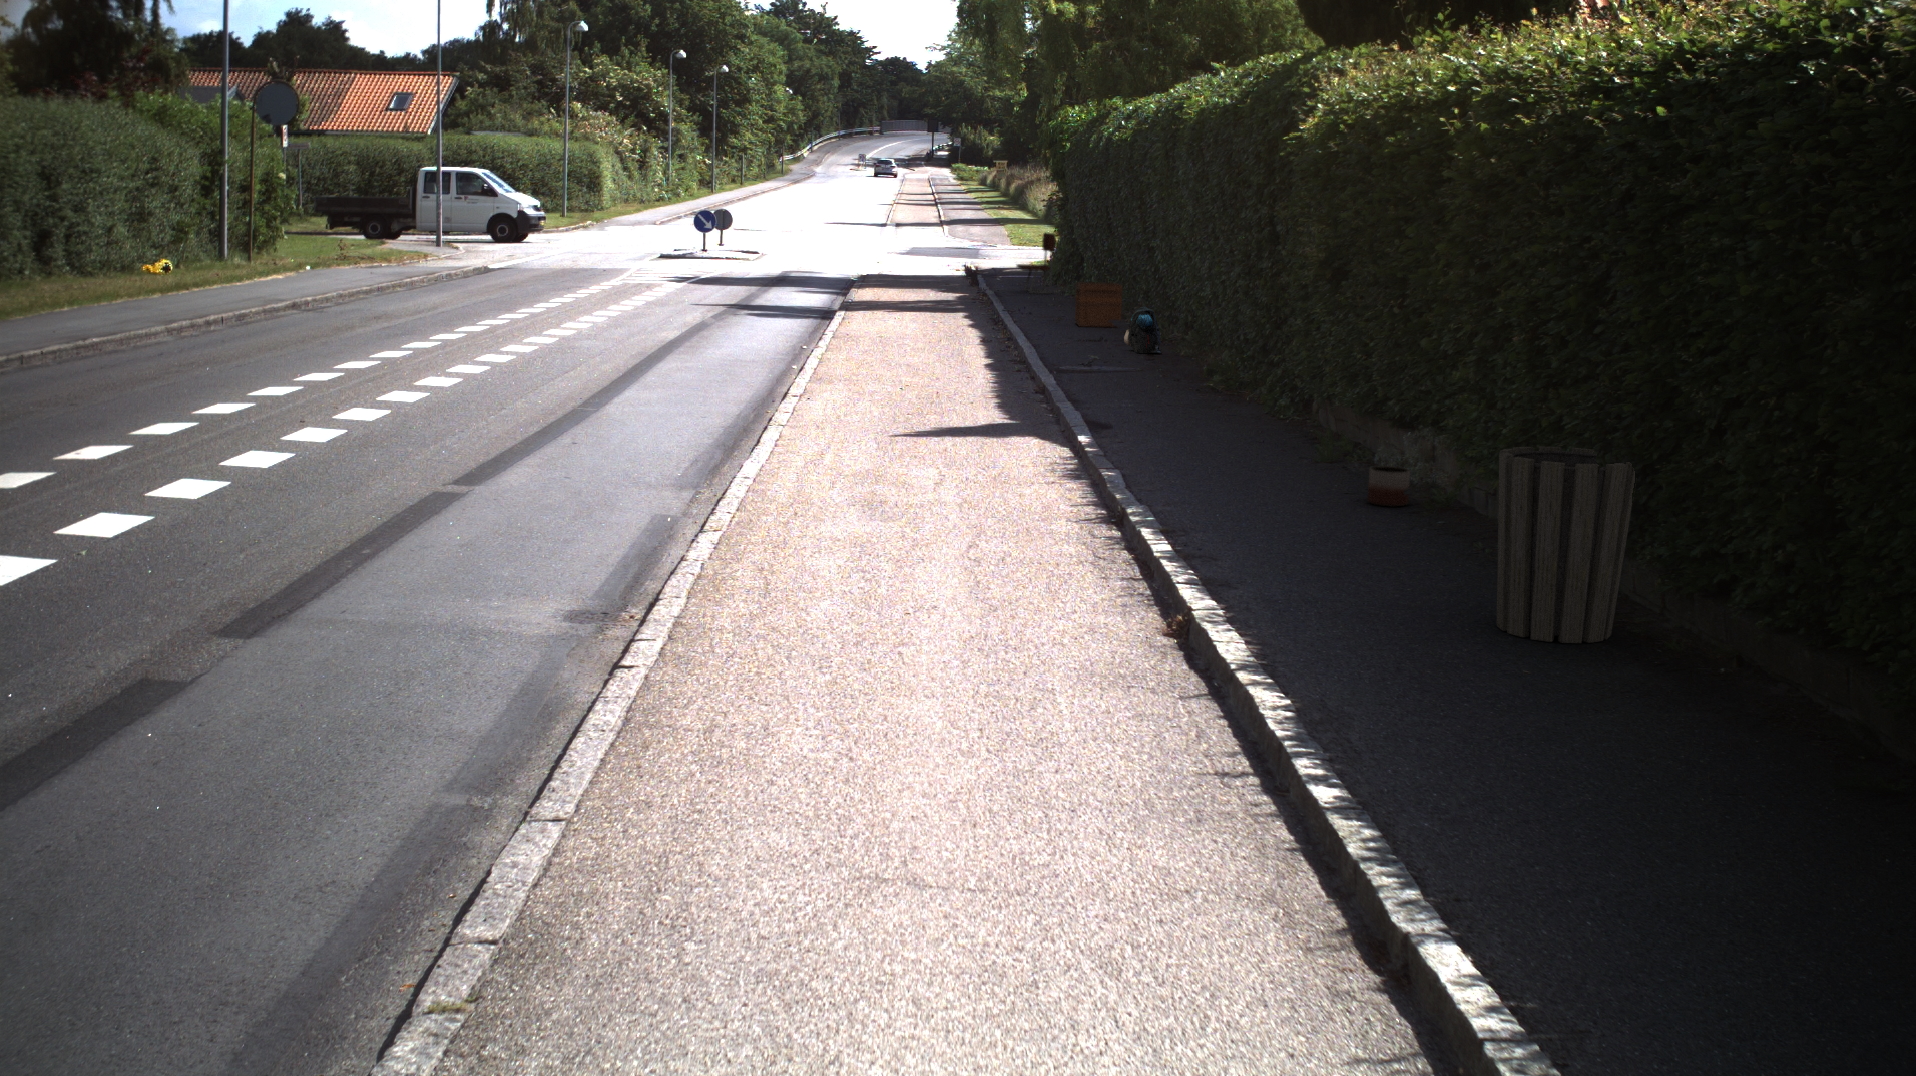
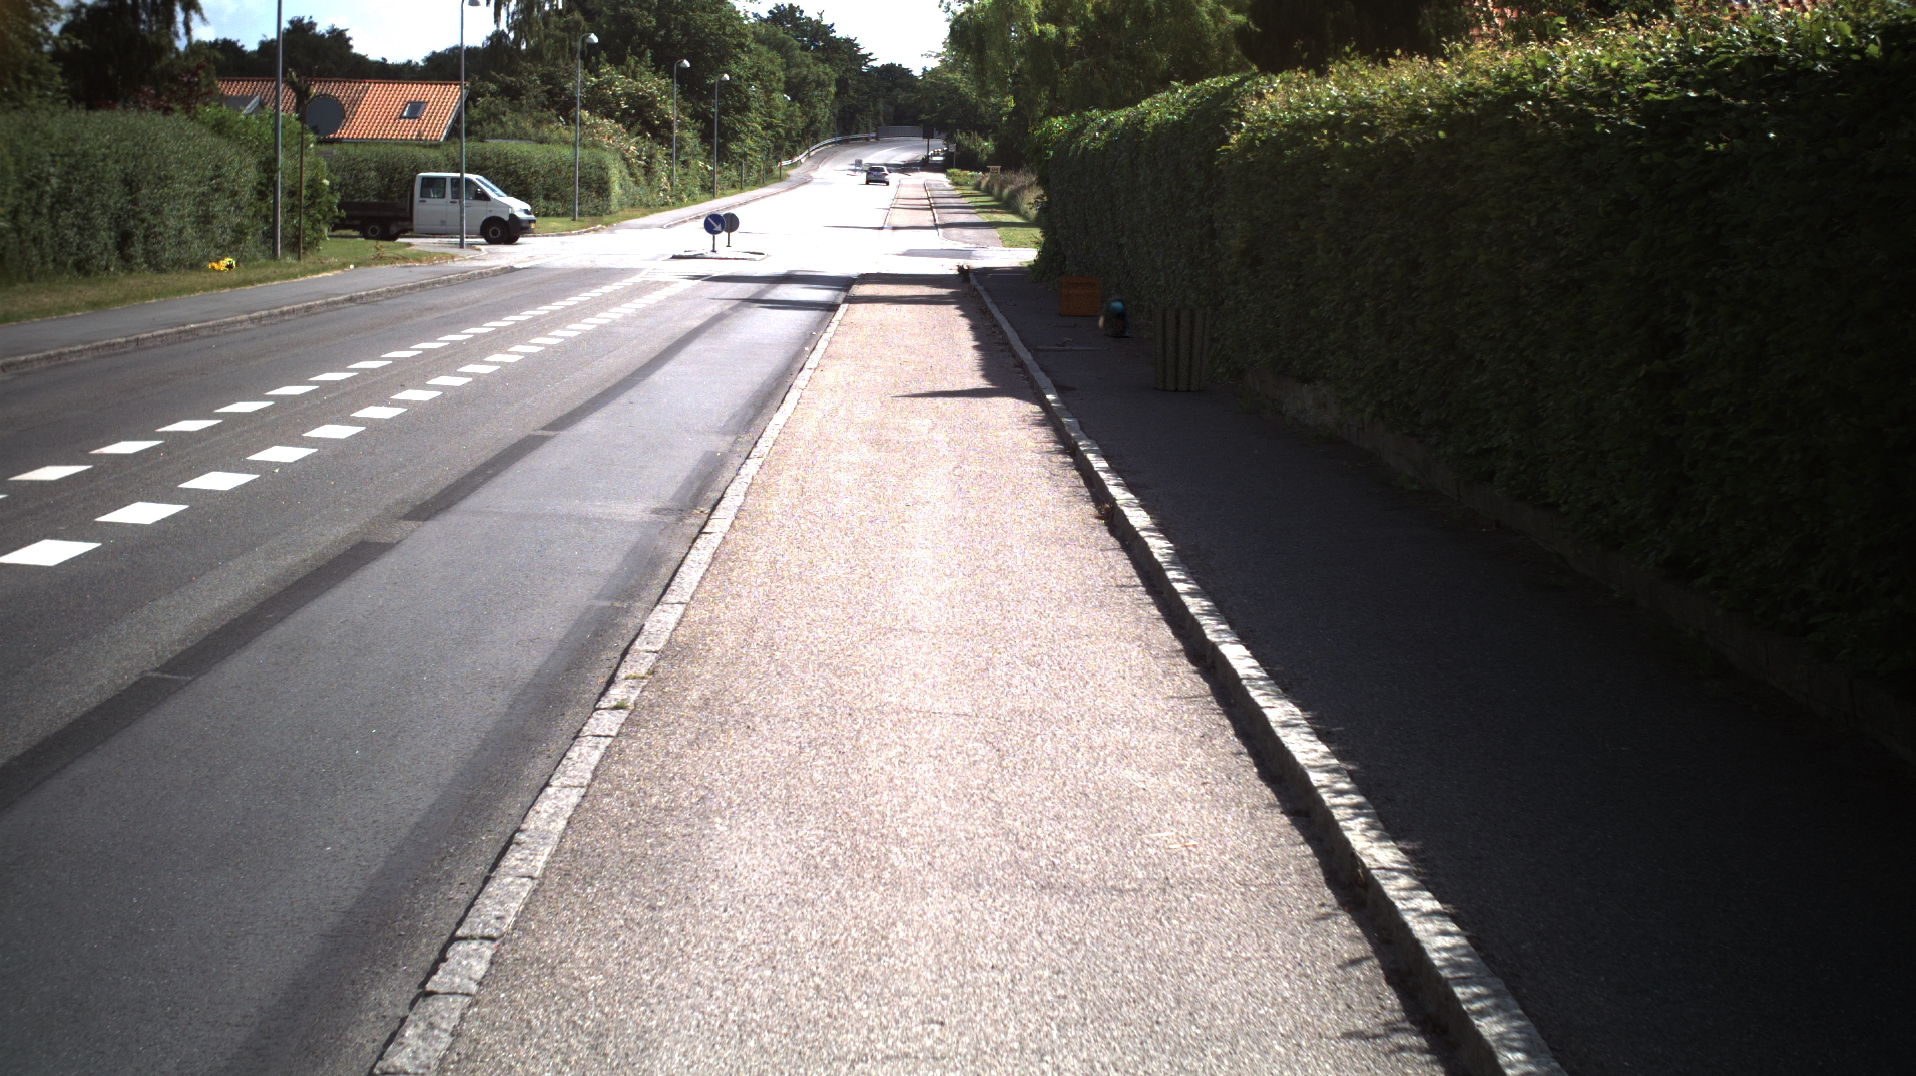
bench: present [1017,233,1056,294] -> none [1008,232,1044,289]
trash can: present [1496,446,1635,643] -> present [1152,307,1212,391]
planter: present [1368,466,1410,507] -> none [1273,412,1306,443]

